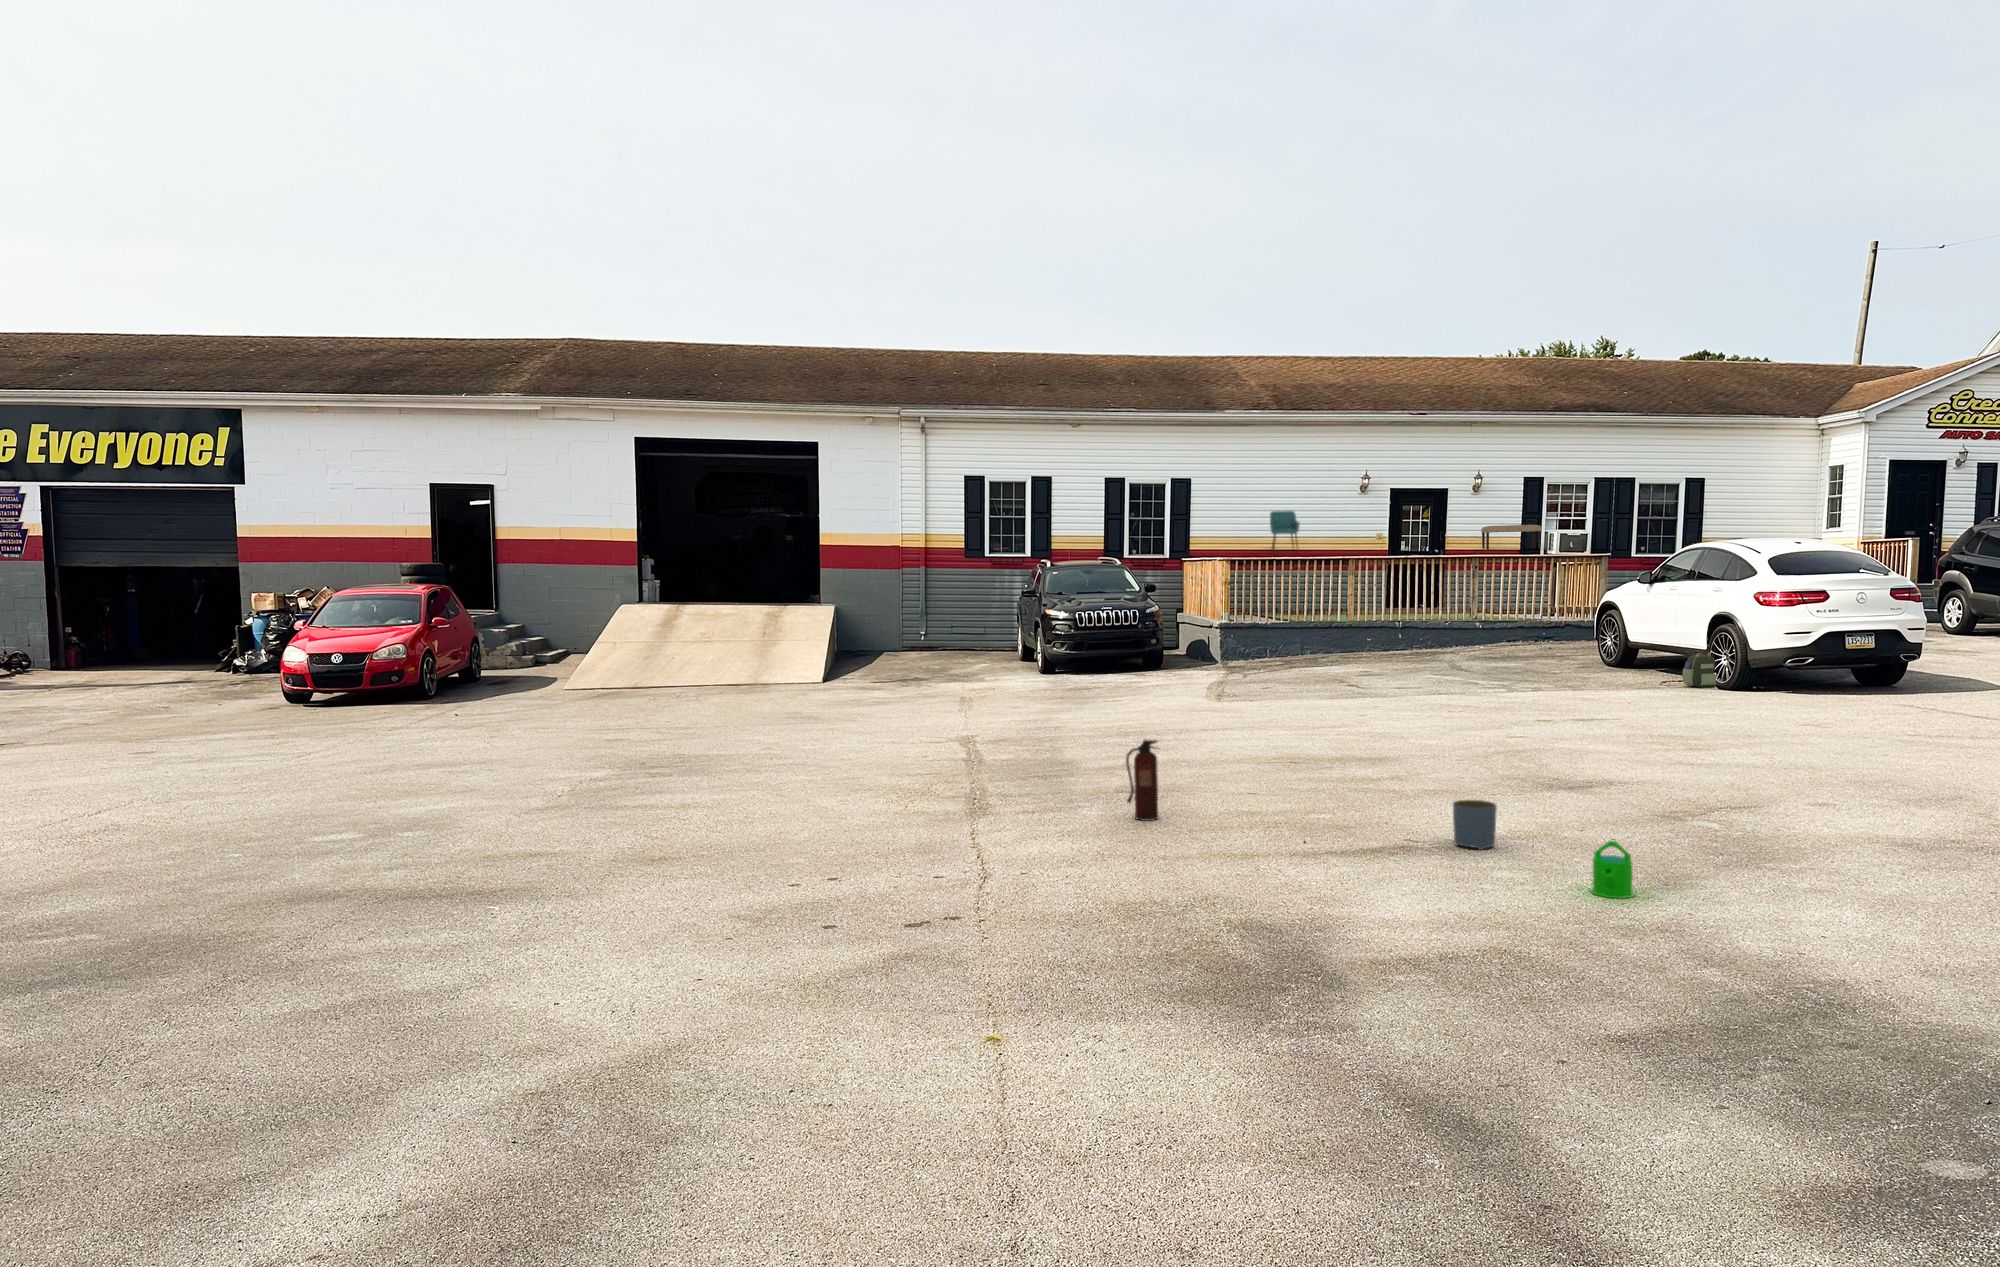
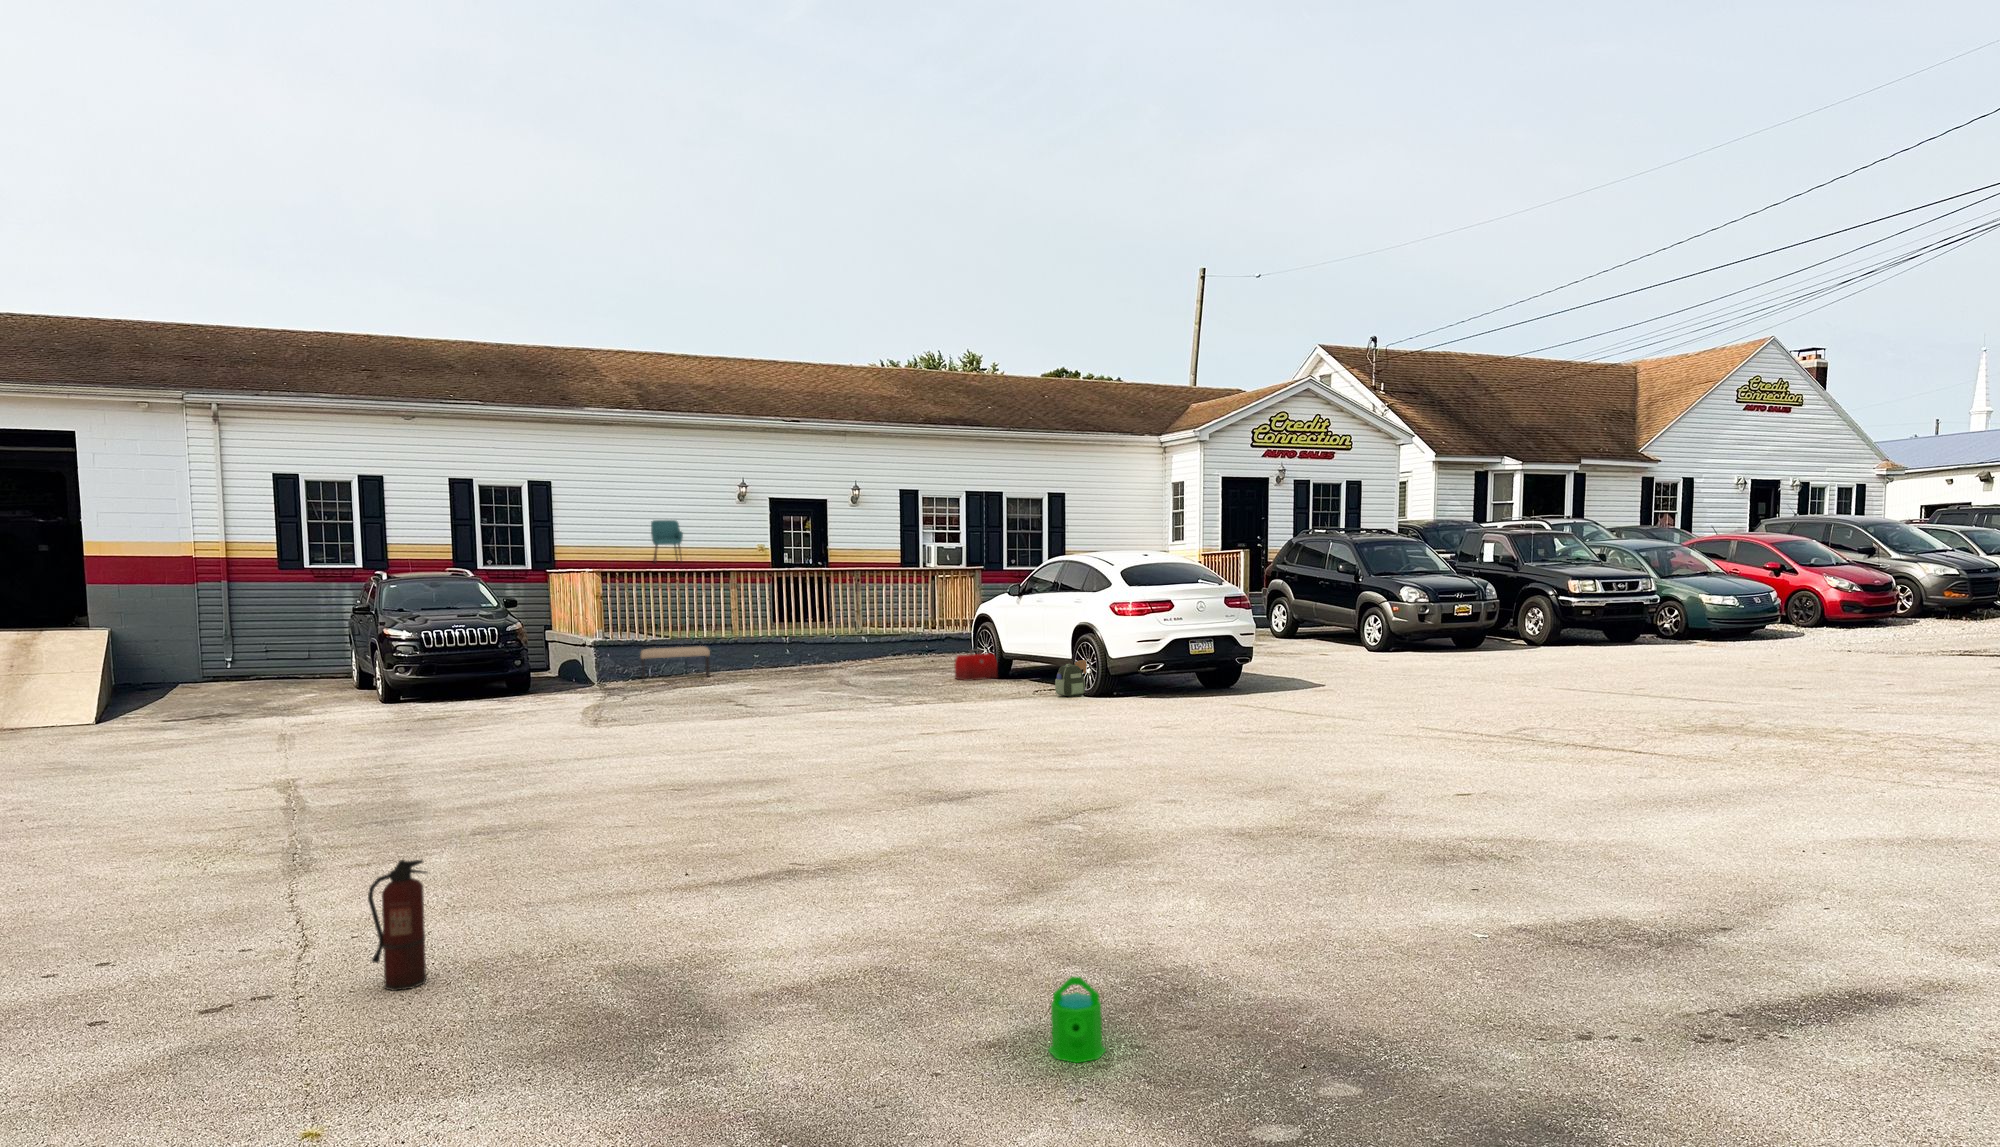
bench: present [1481,525,1541,549] -> present [640,646,710,680]
toolbox: none [1574,638,1622,669] -> present [954,649,998,681]
planter: present [1452,800,1497,850] -> none [858,907,915,982]

